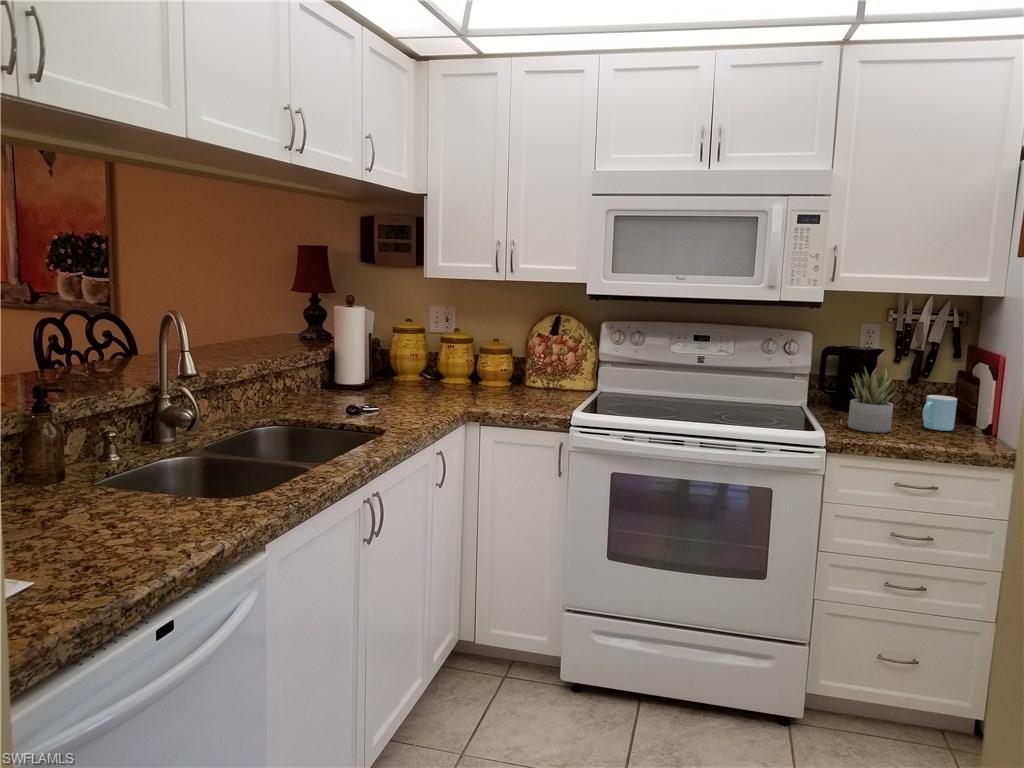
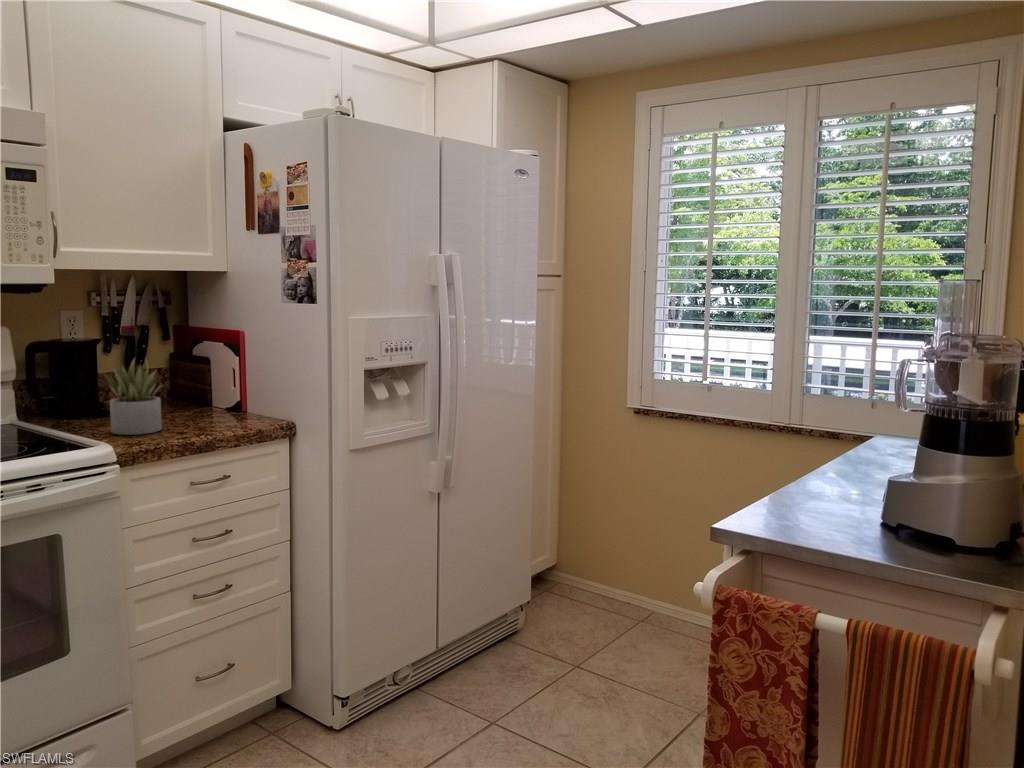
mug: present [922,395,957,431] -> none [174,381,206,418]

